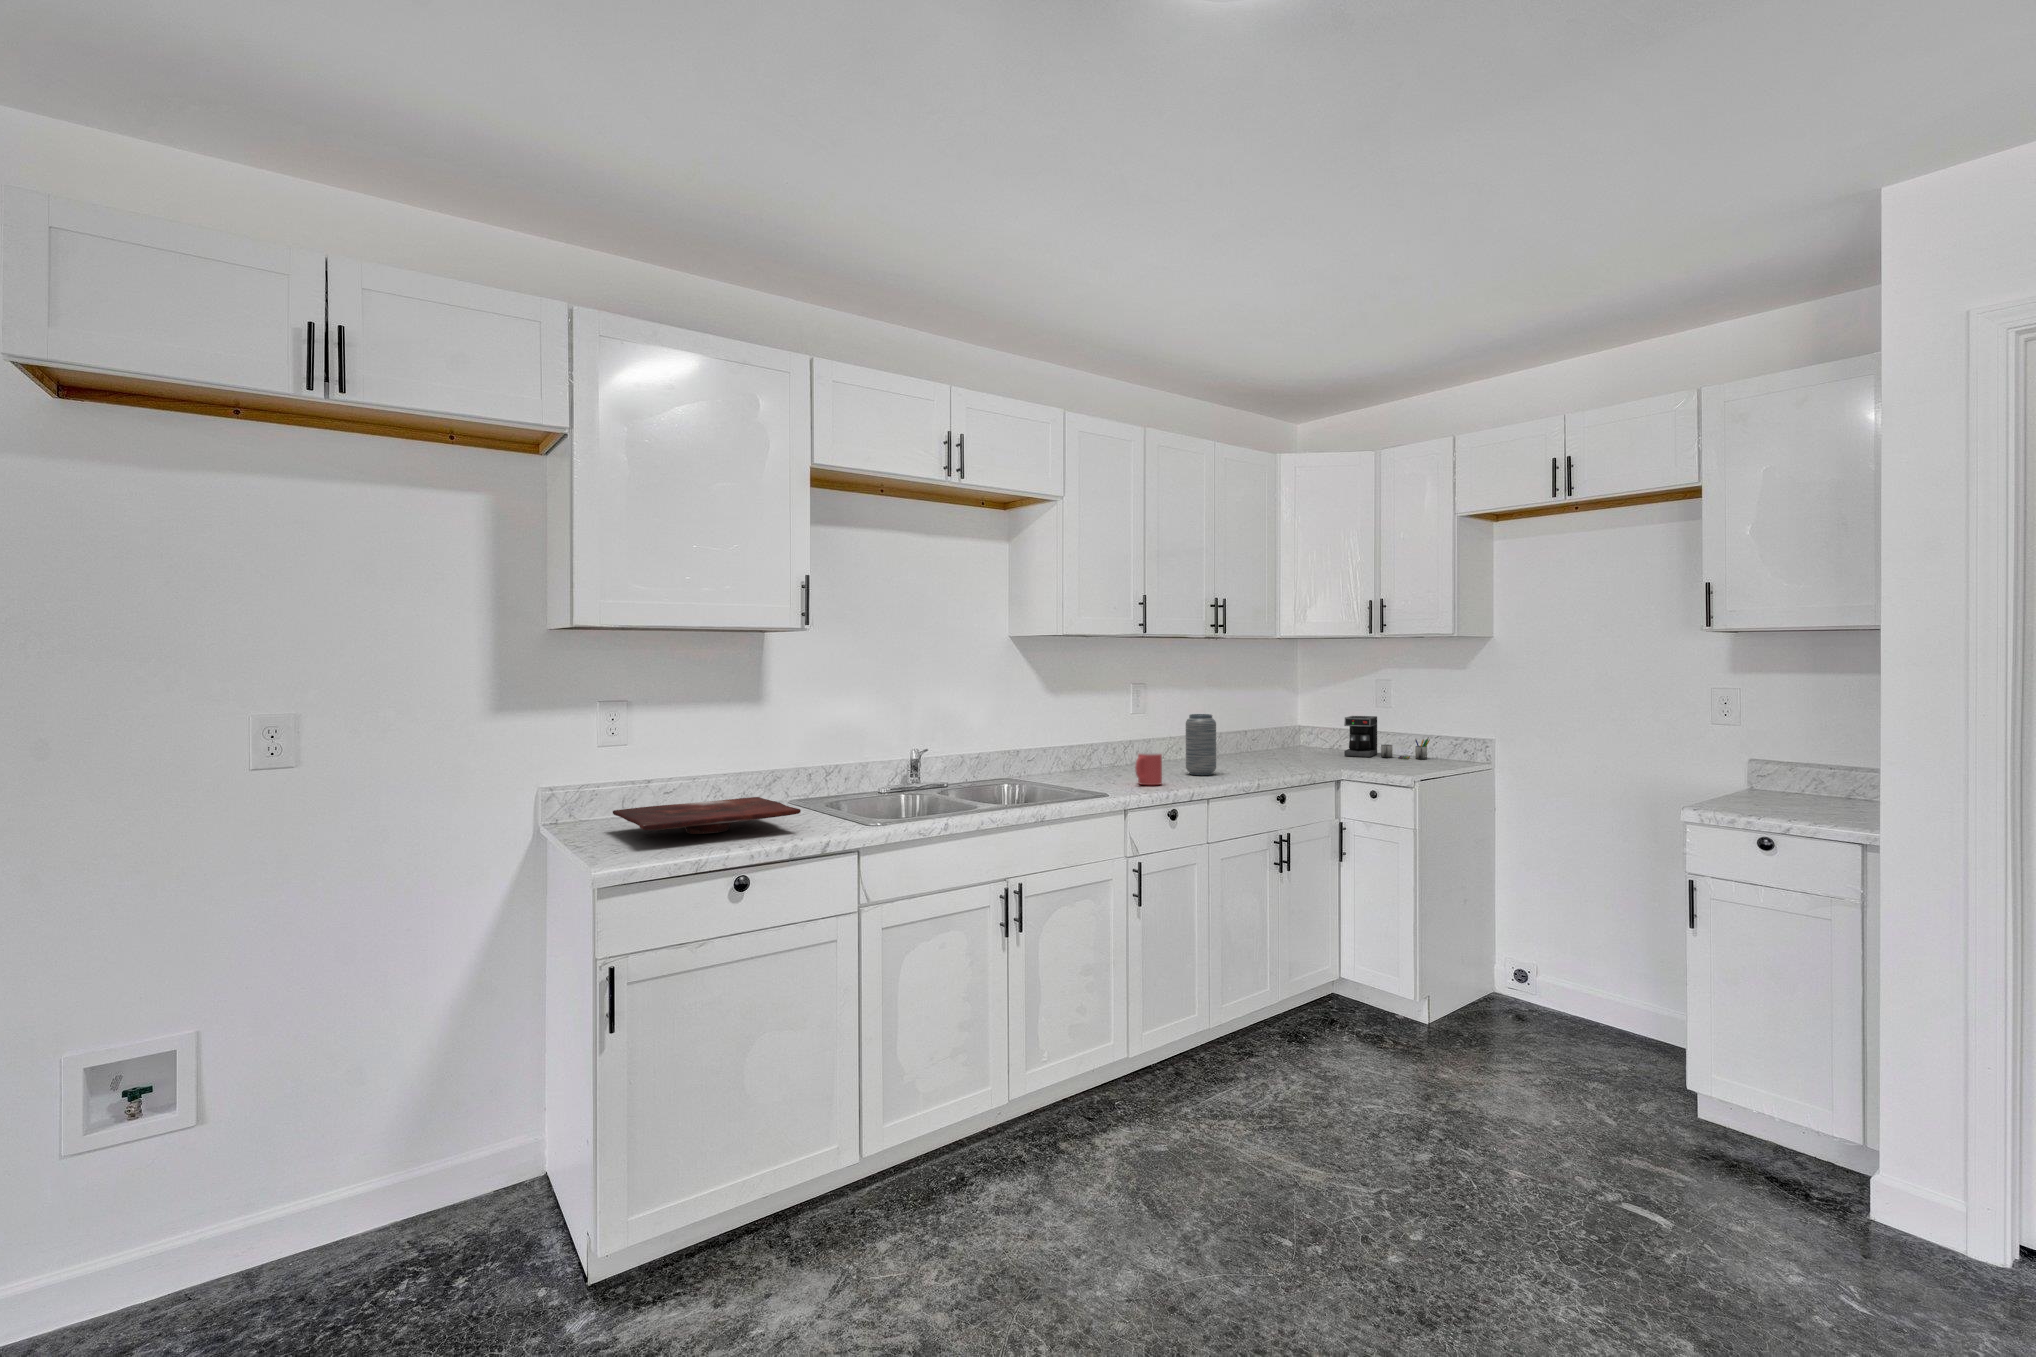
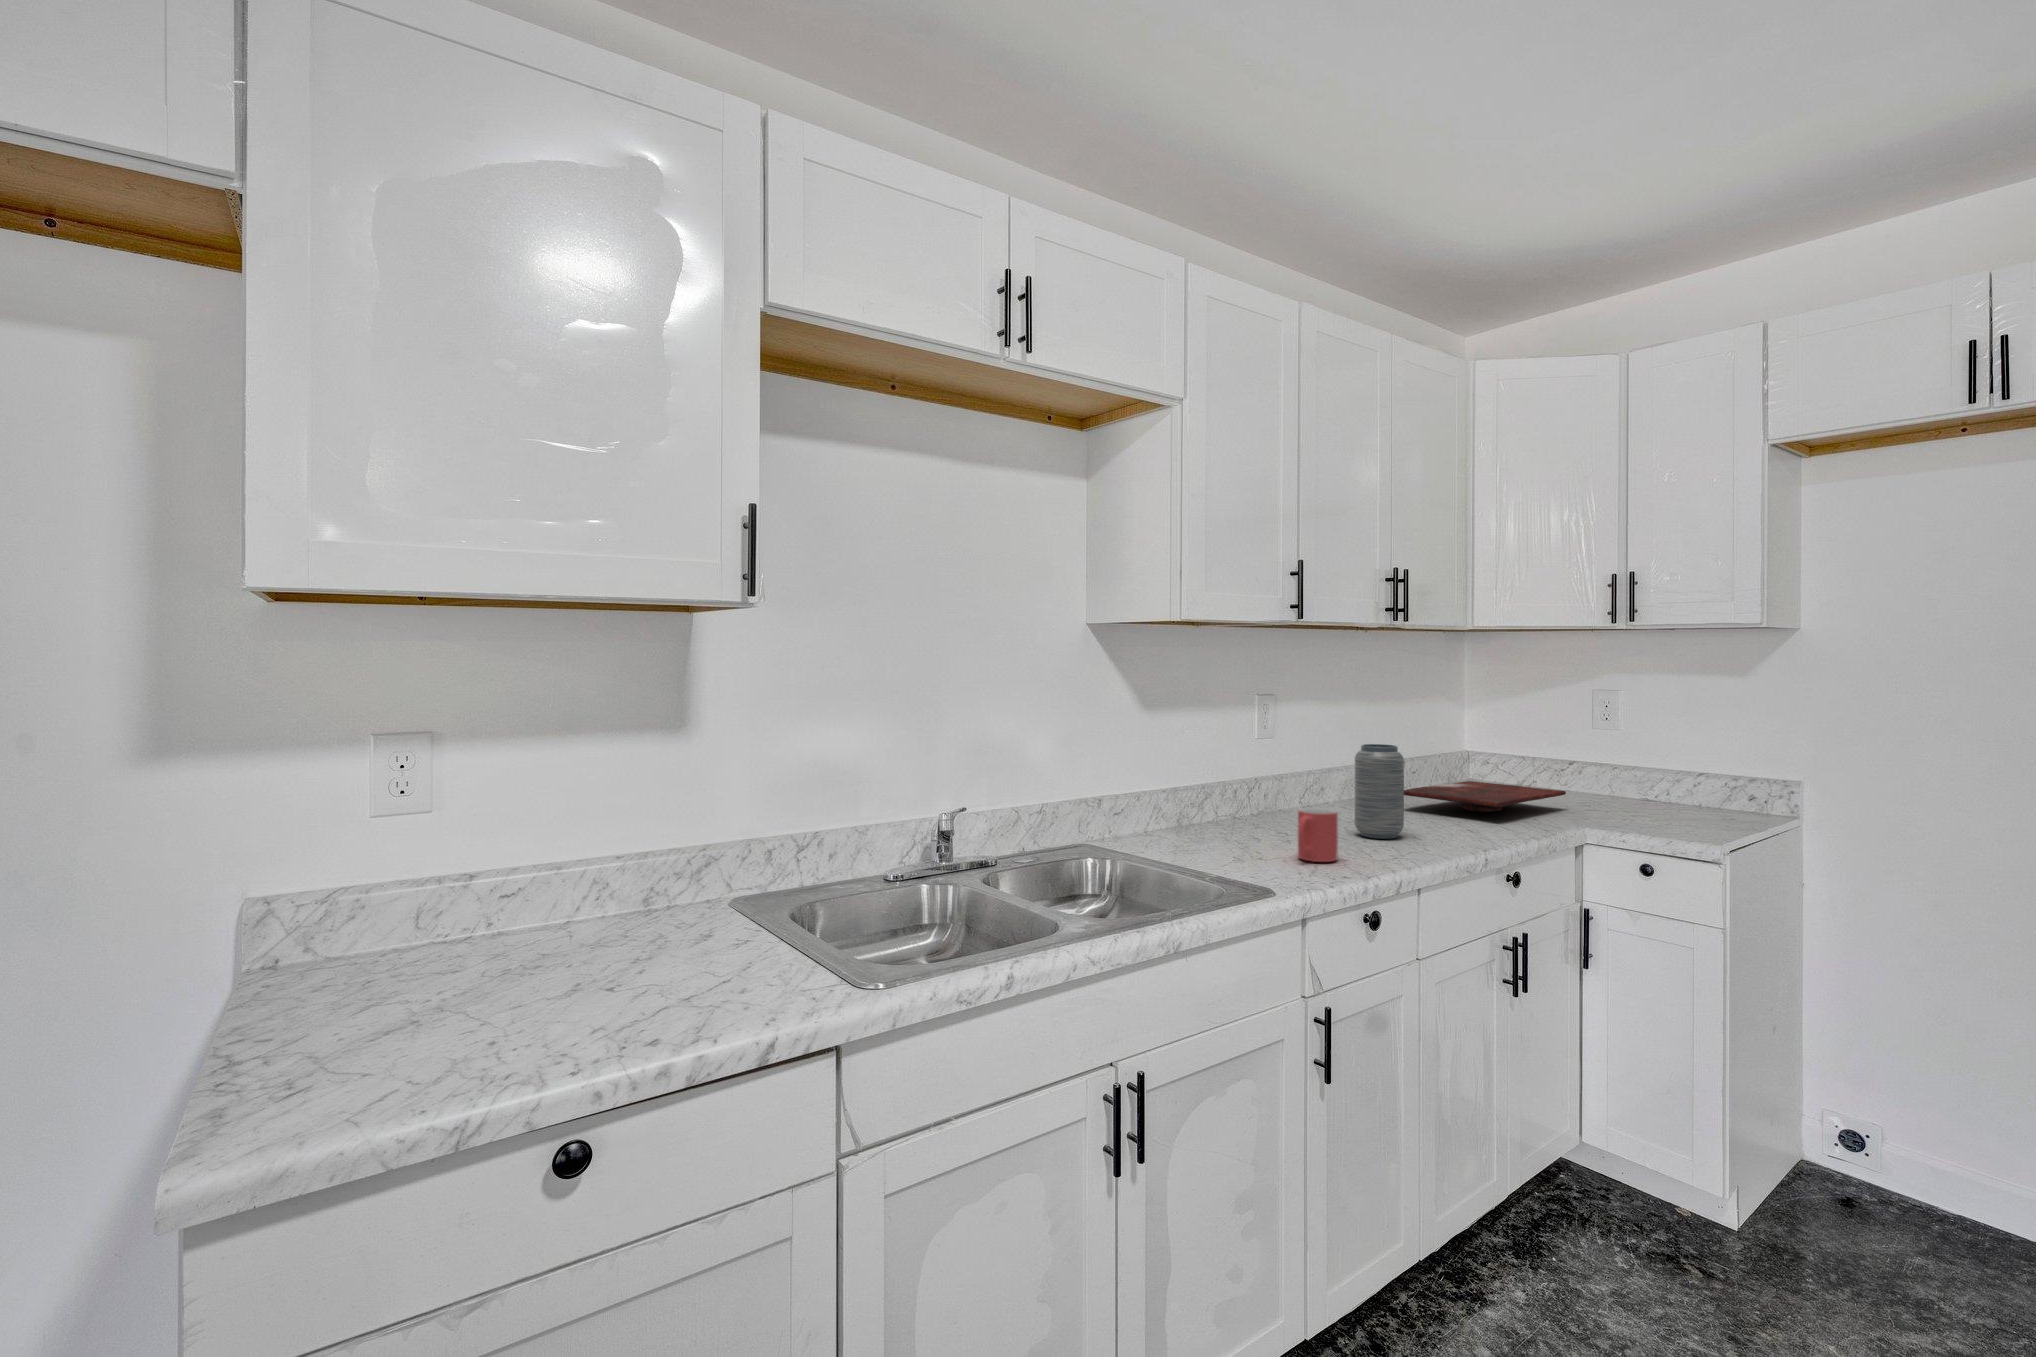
coffee maker: present [1344,716,1430,759] -> none [1555,741,1691,807]
cutting board: present [613,797,801,834] -> present [1404,781,1566,812]

